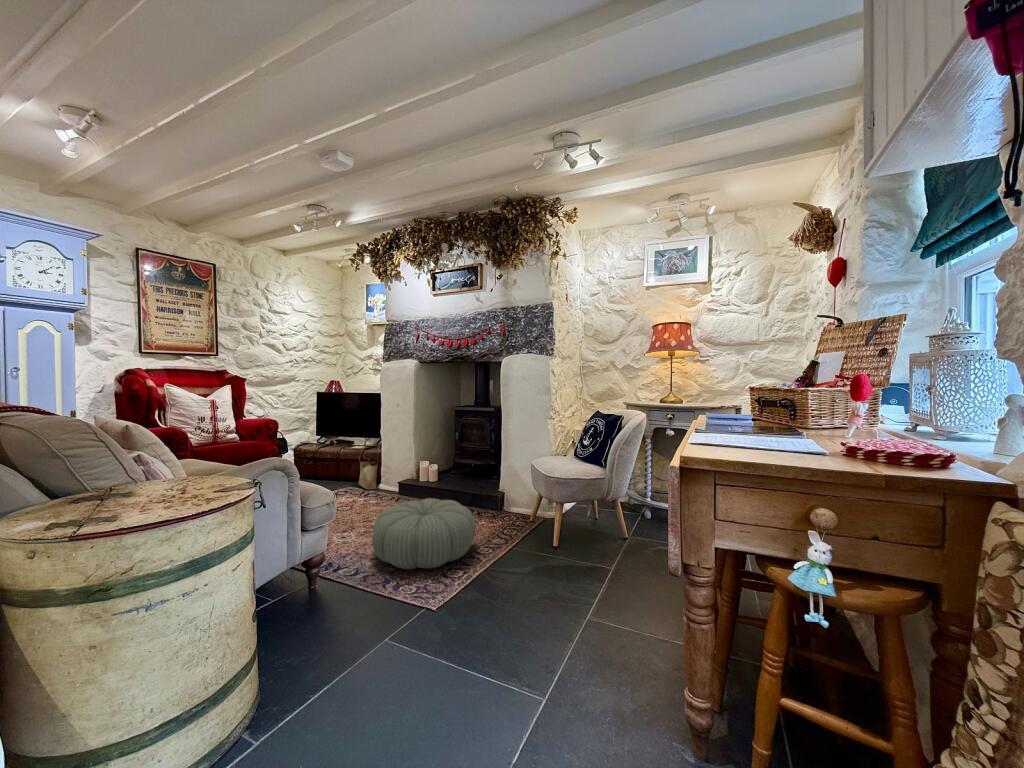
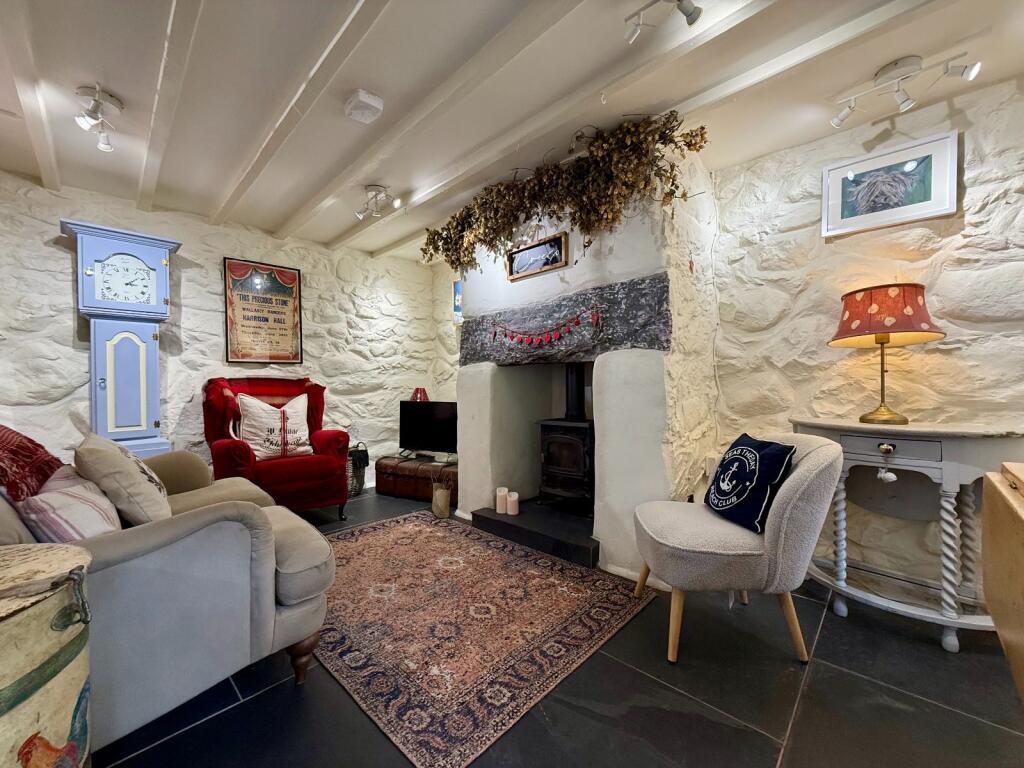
pouf: present [372,498,476,569] -> none [393,552,542,674]

